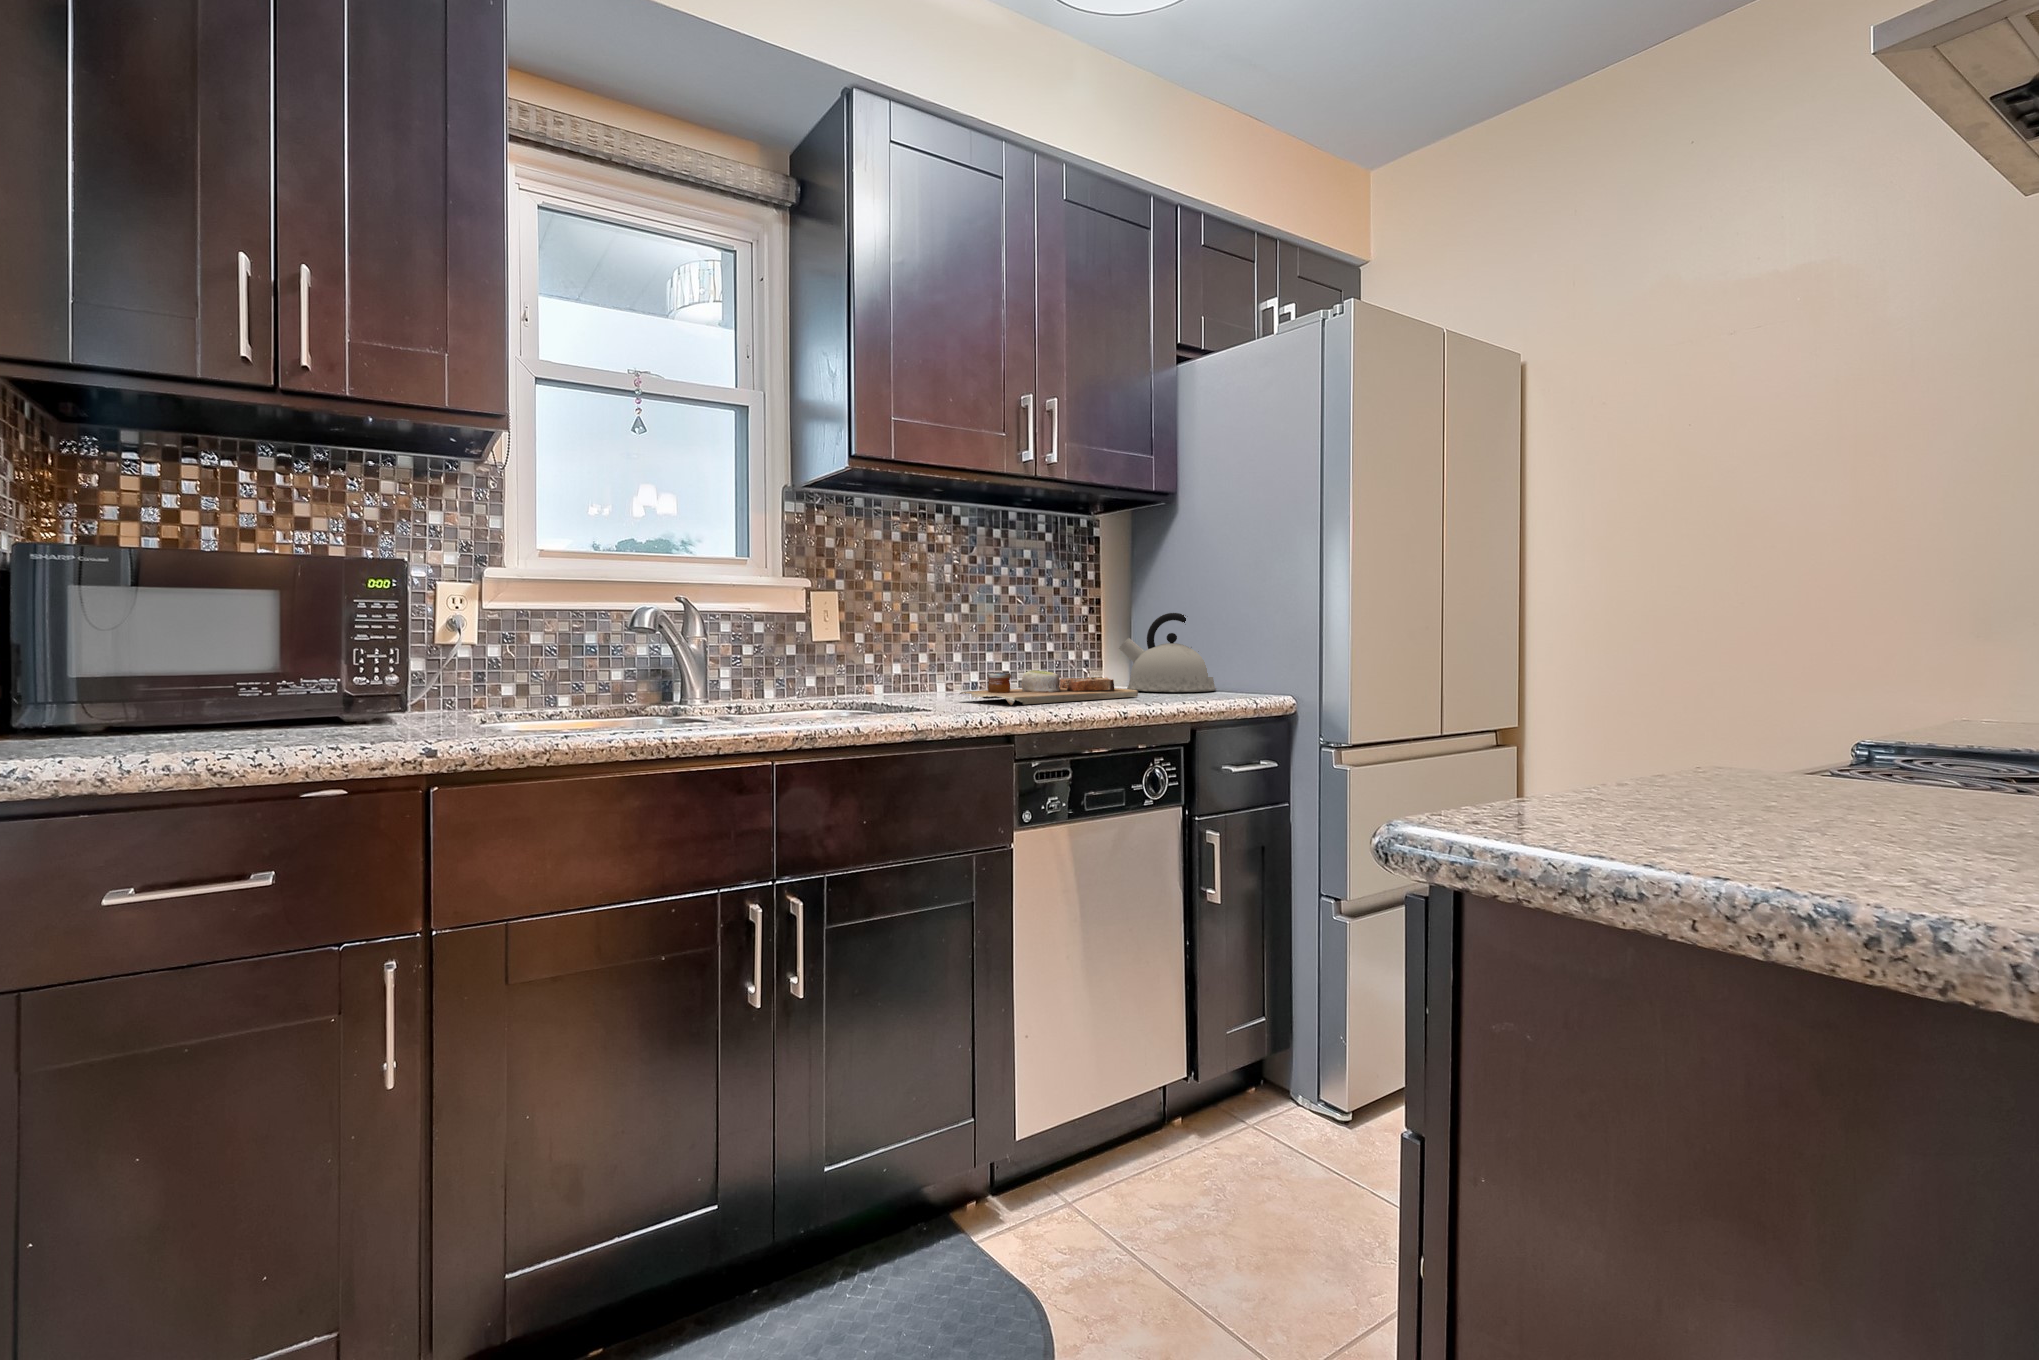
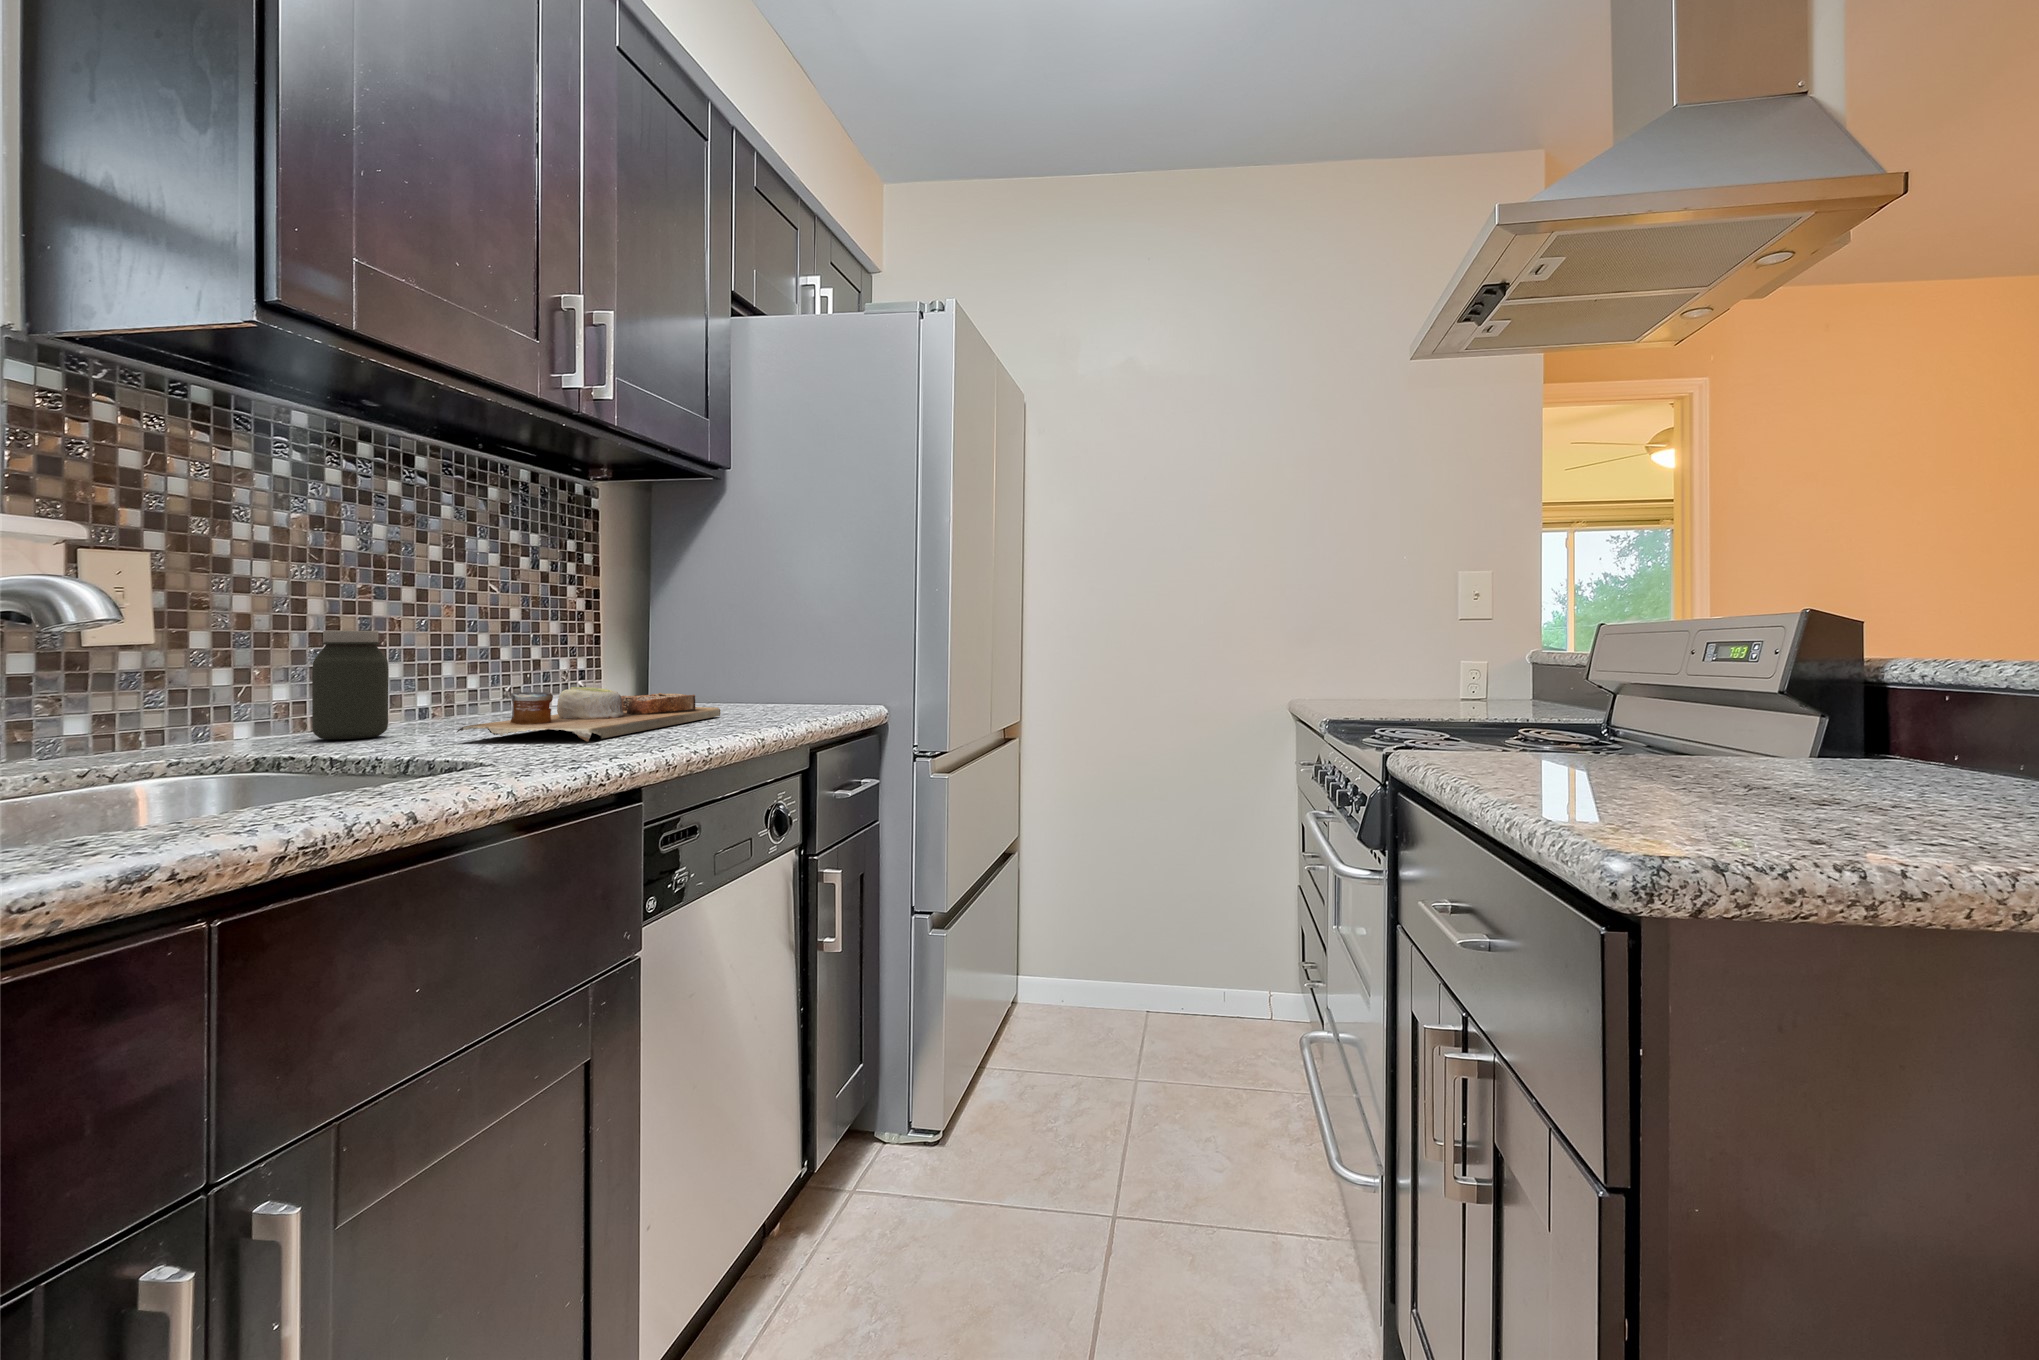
kettle: present [1119,613,1216,692] -> none [650,609,782,709]
jar: none [909,632,944,696] -> present [312,631,388,740]

